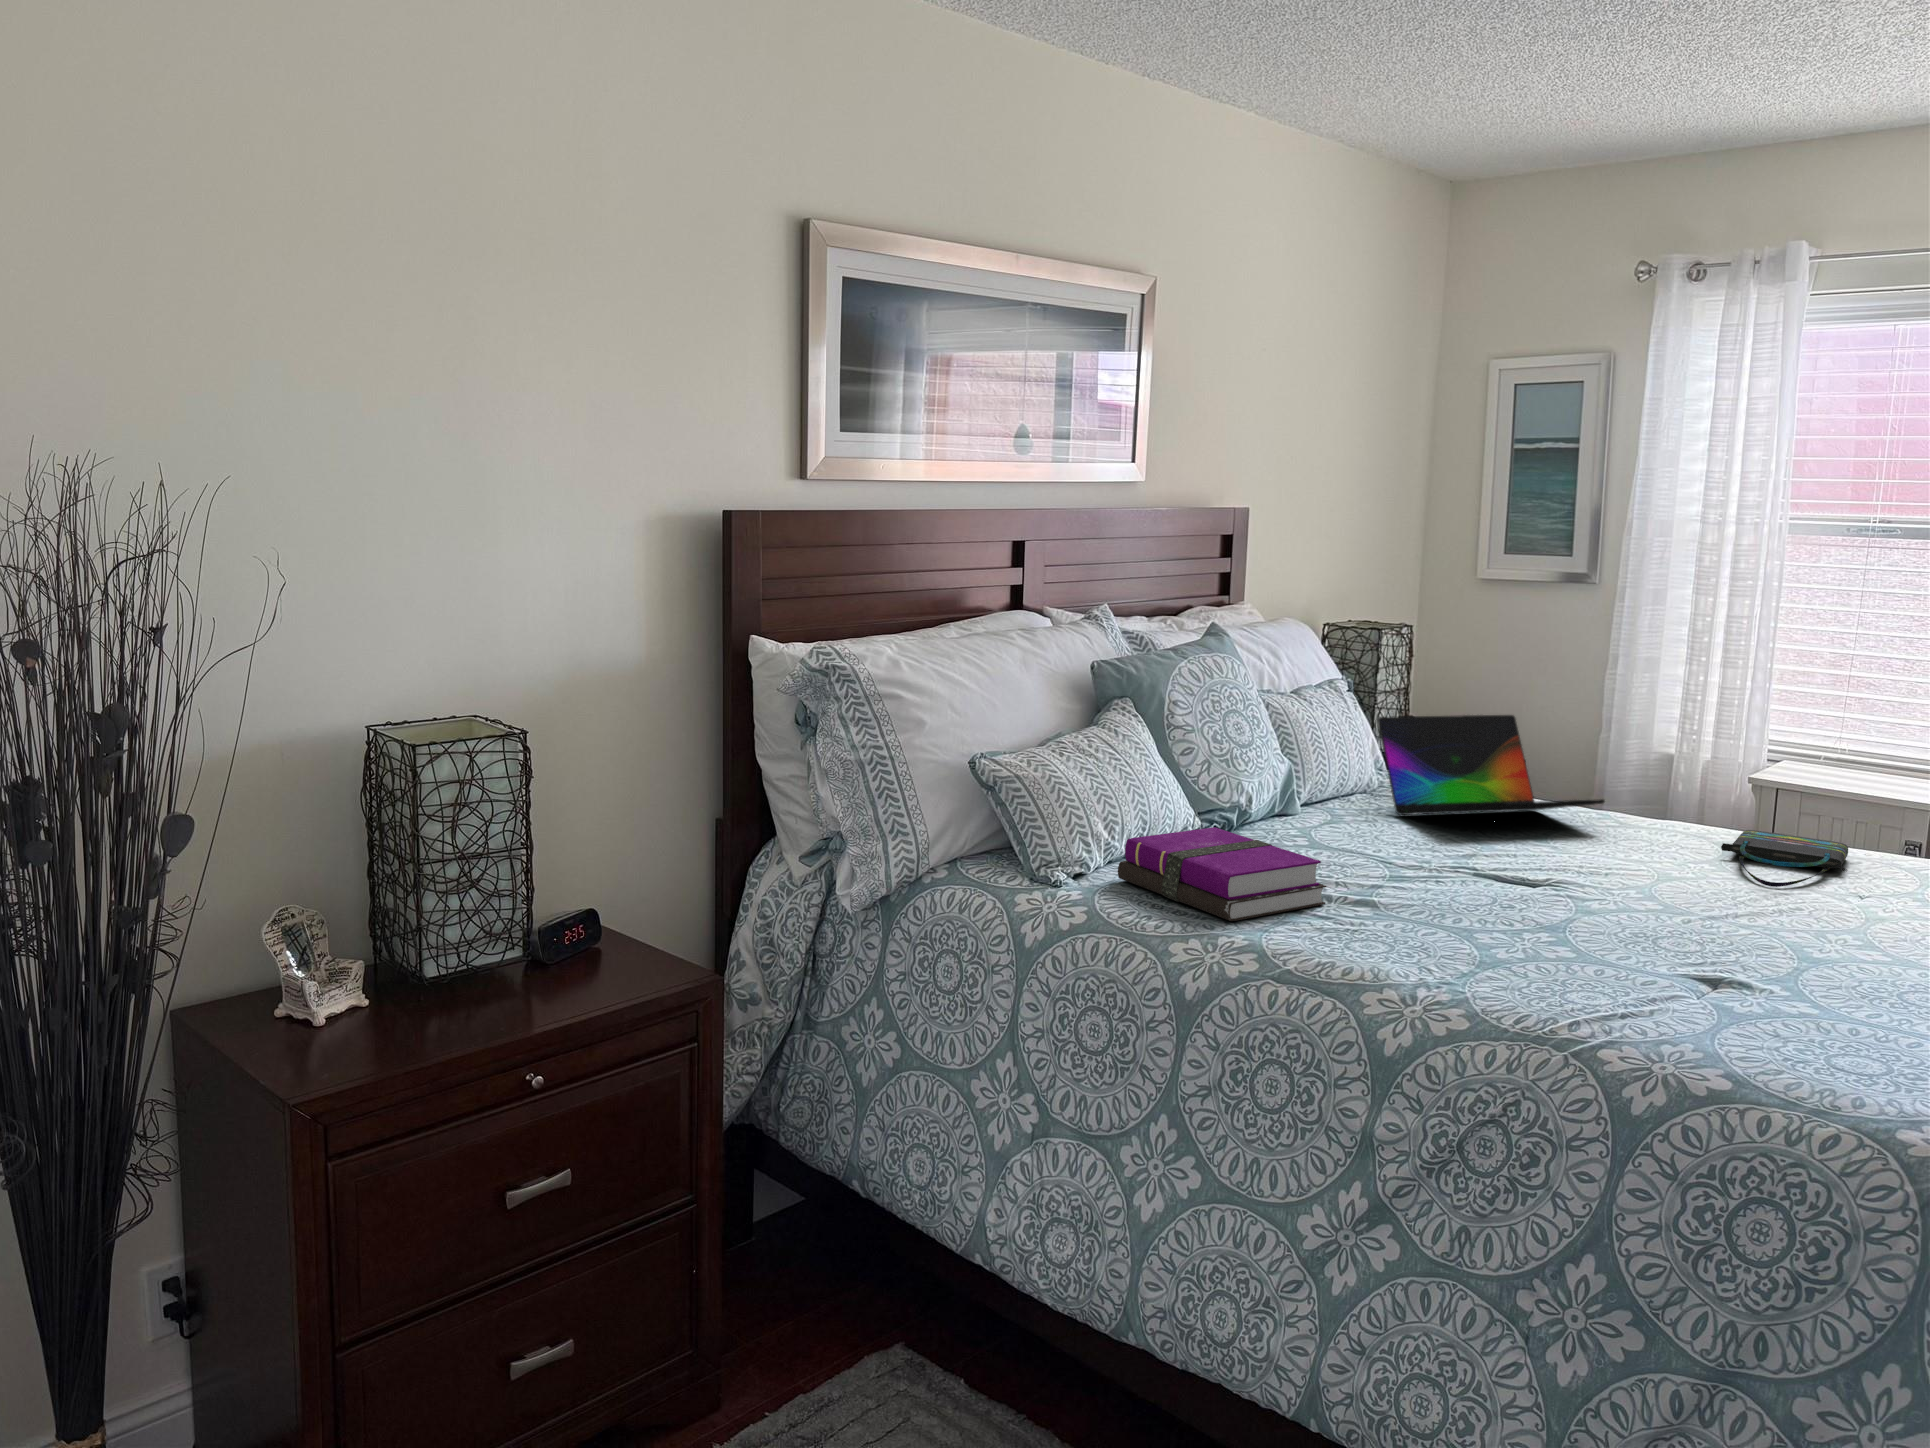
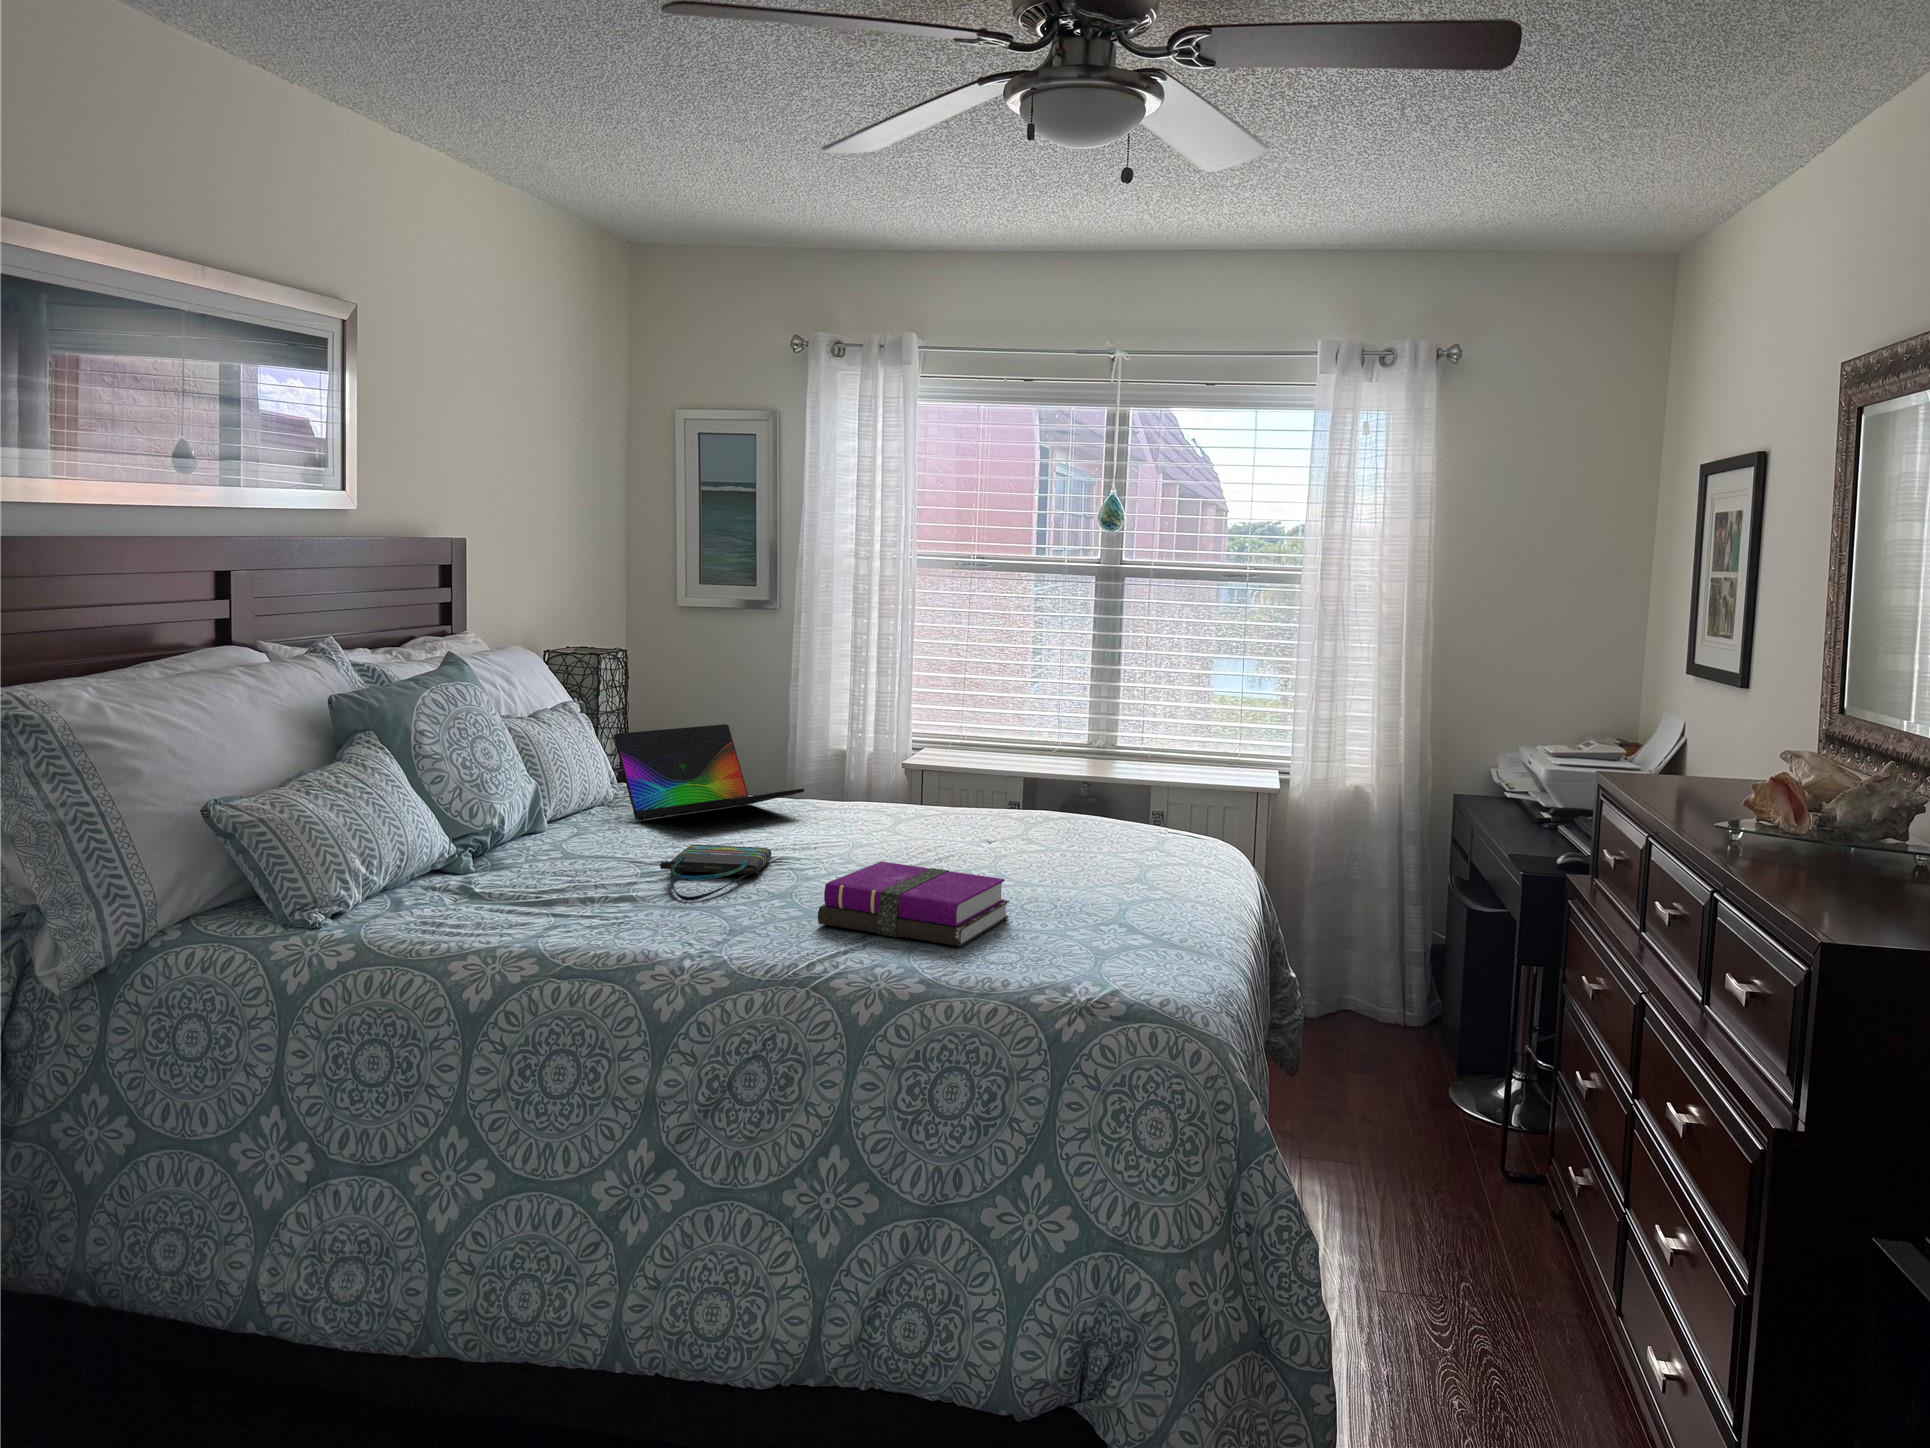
notebook: present [1118,827,1326,921] -> present [818,861,1009,946]
tote bag: present [1721,830,1848,887] -> present [660,845,771,901]

